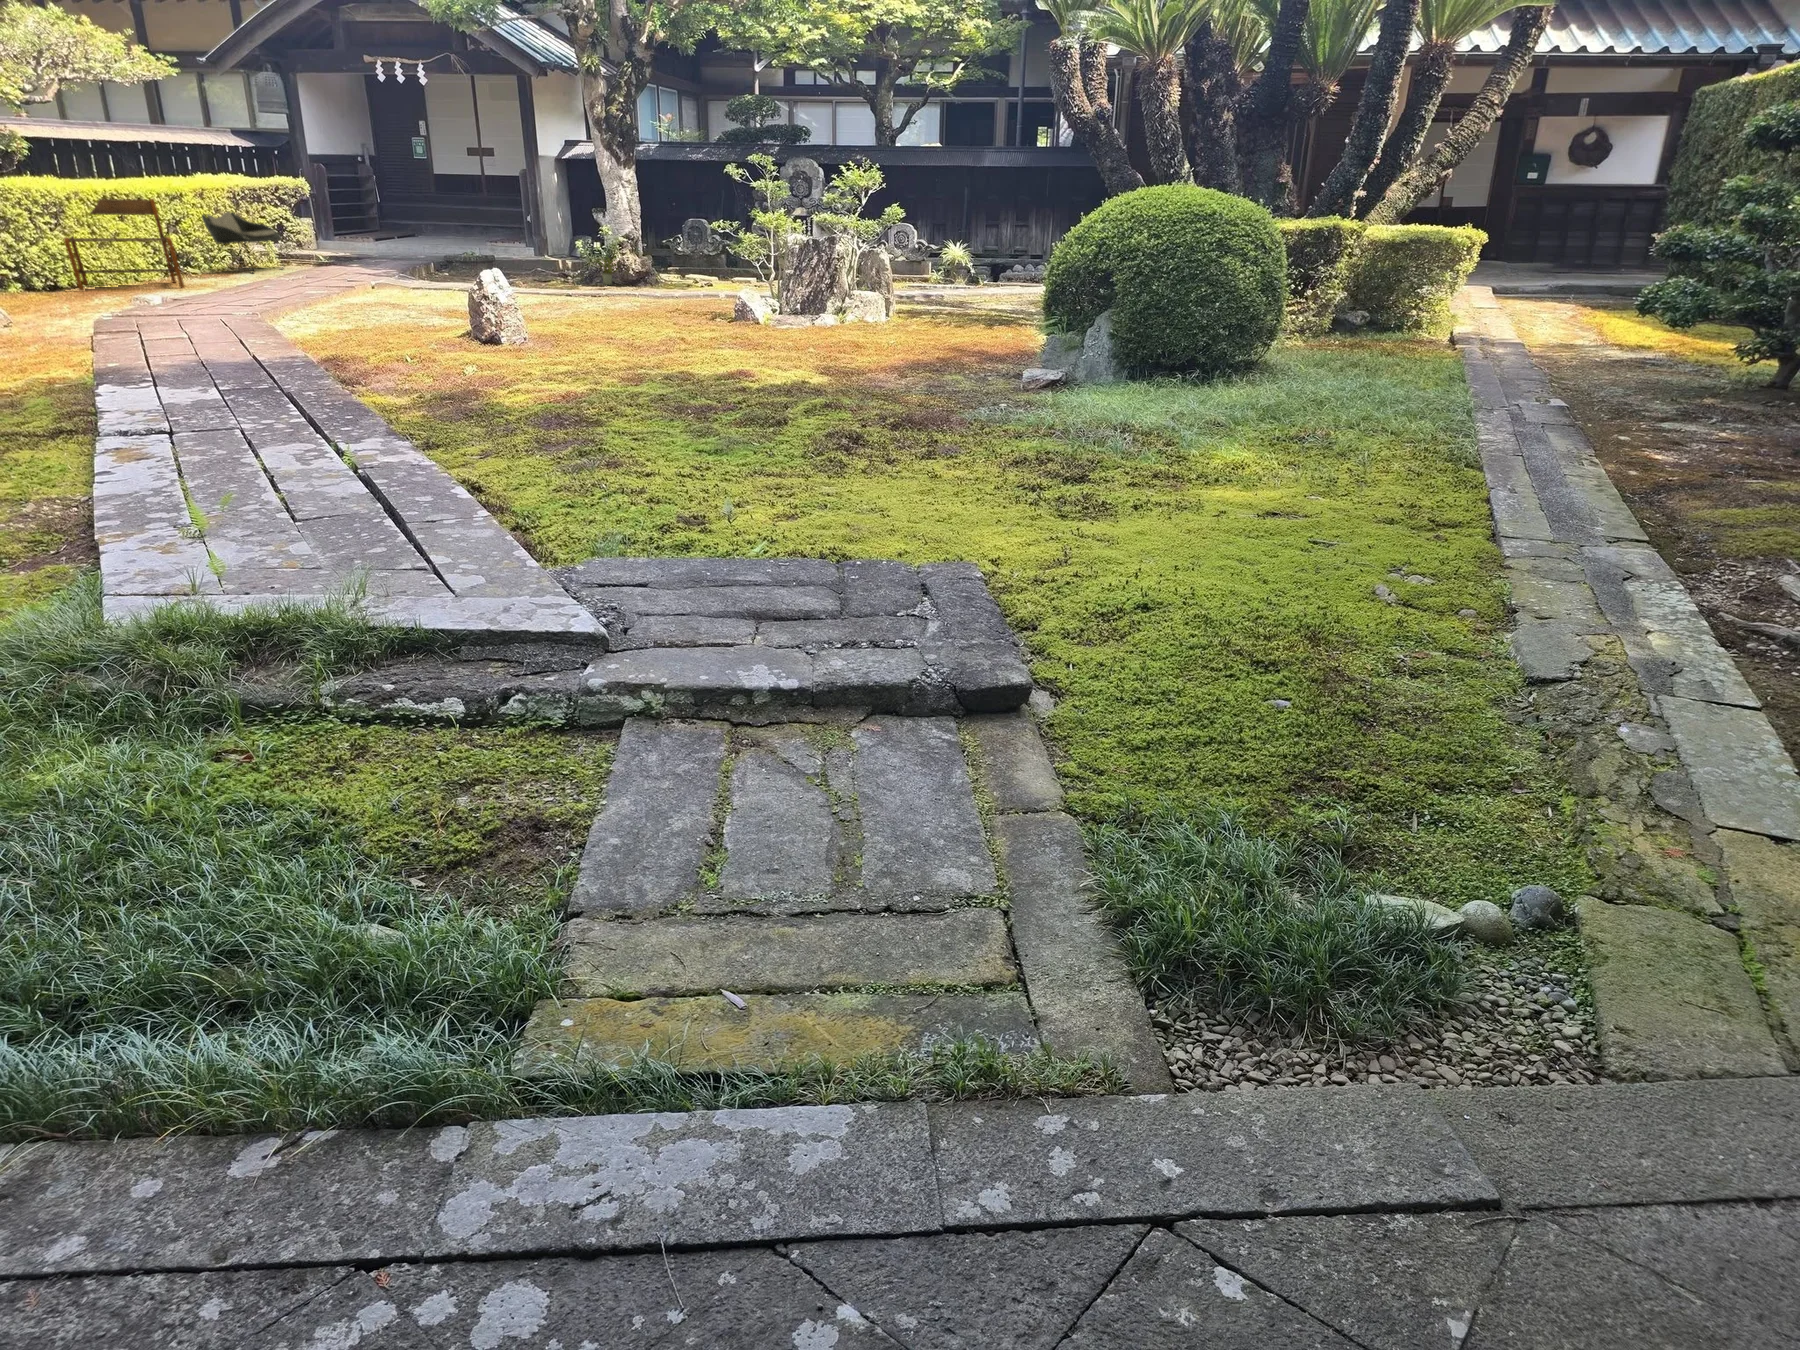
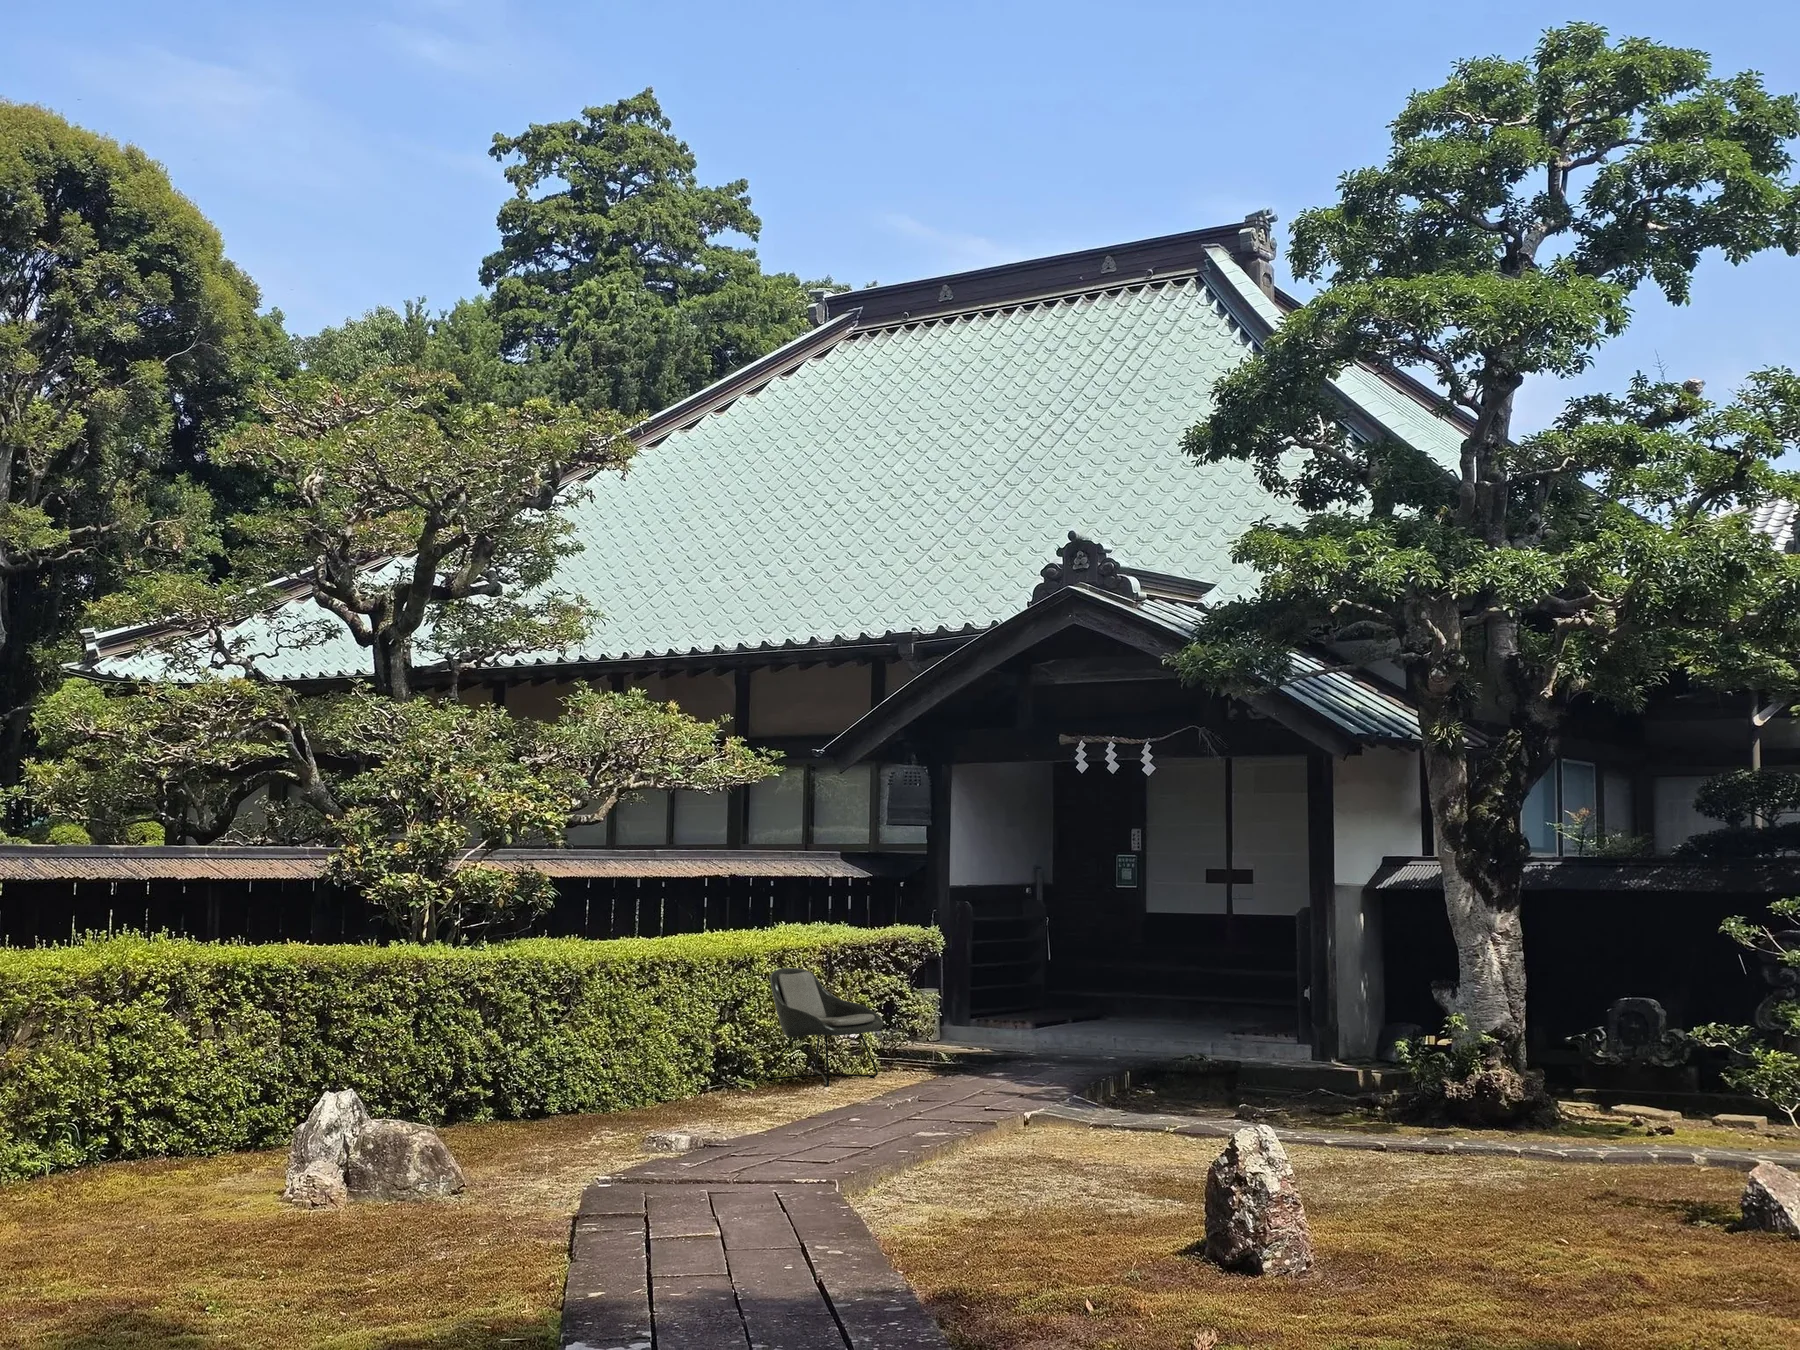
bench: present [64,199,184,291] -> none [566,971,717,1118]
potted plant: present [598,257,616,285] -> none [1419,1066,1497,1126]

